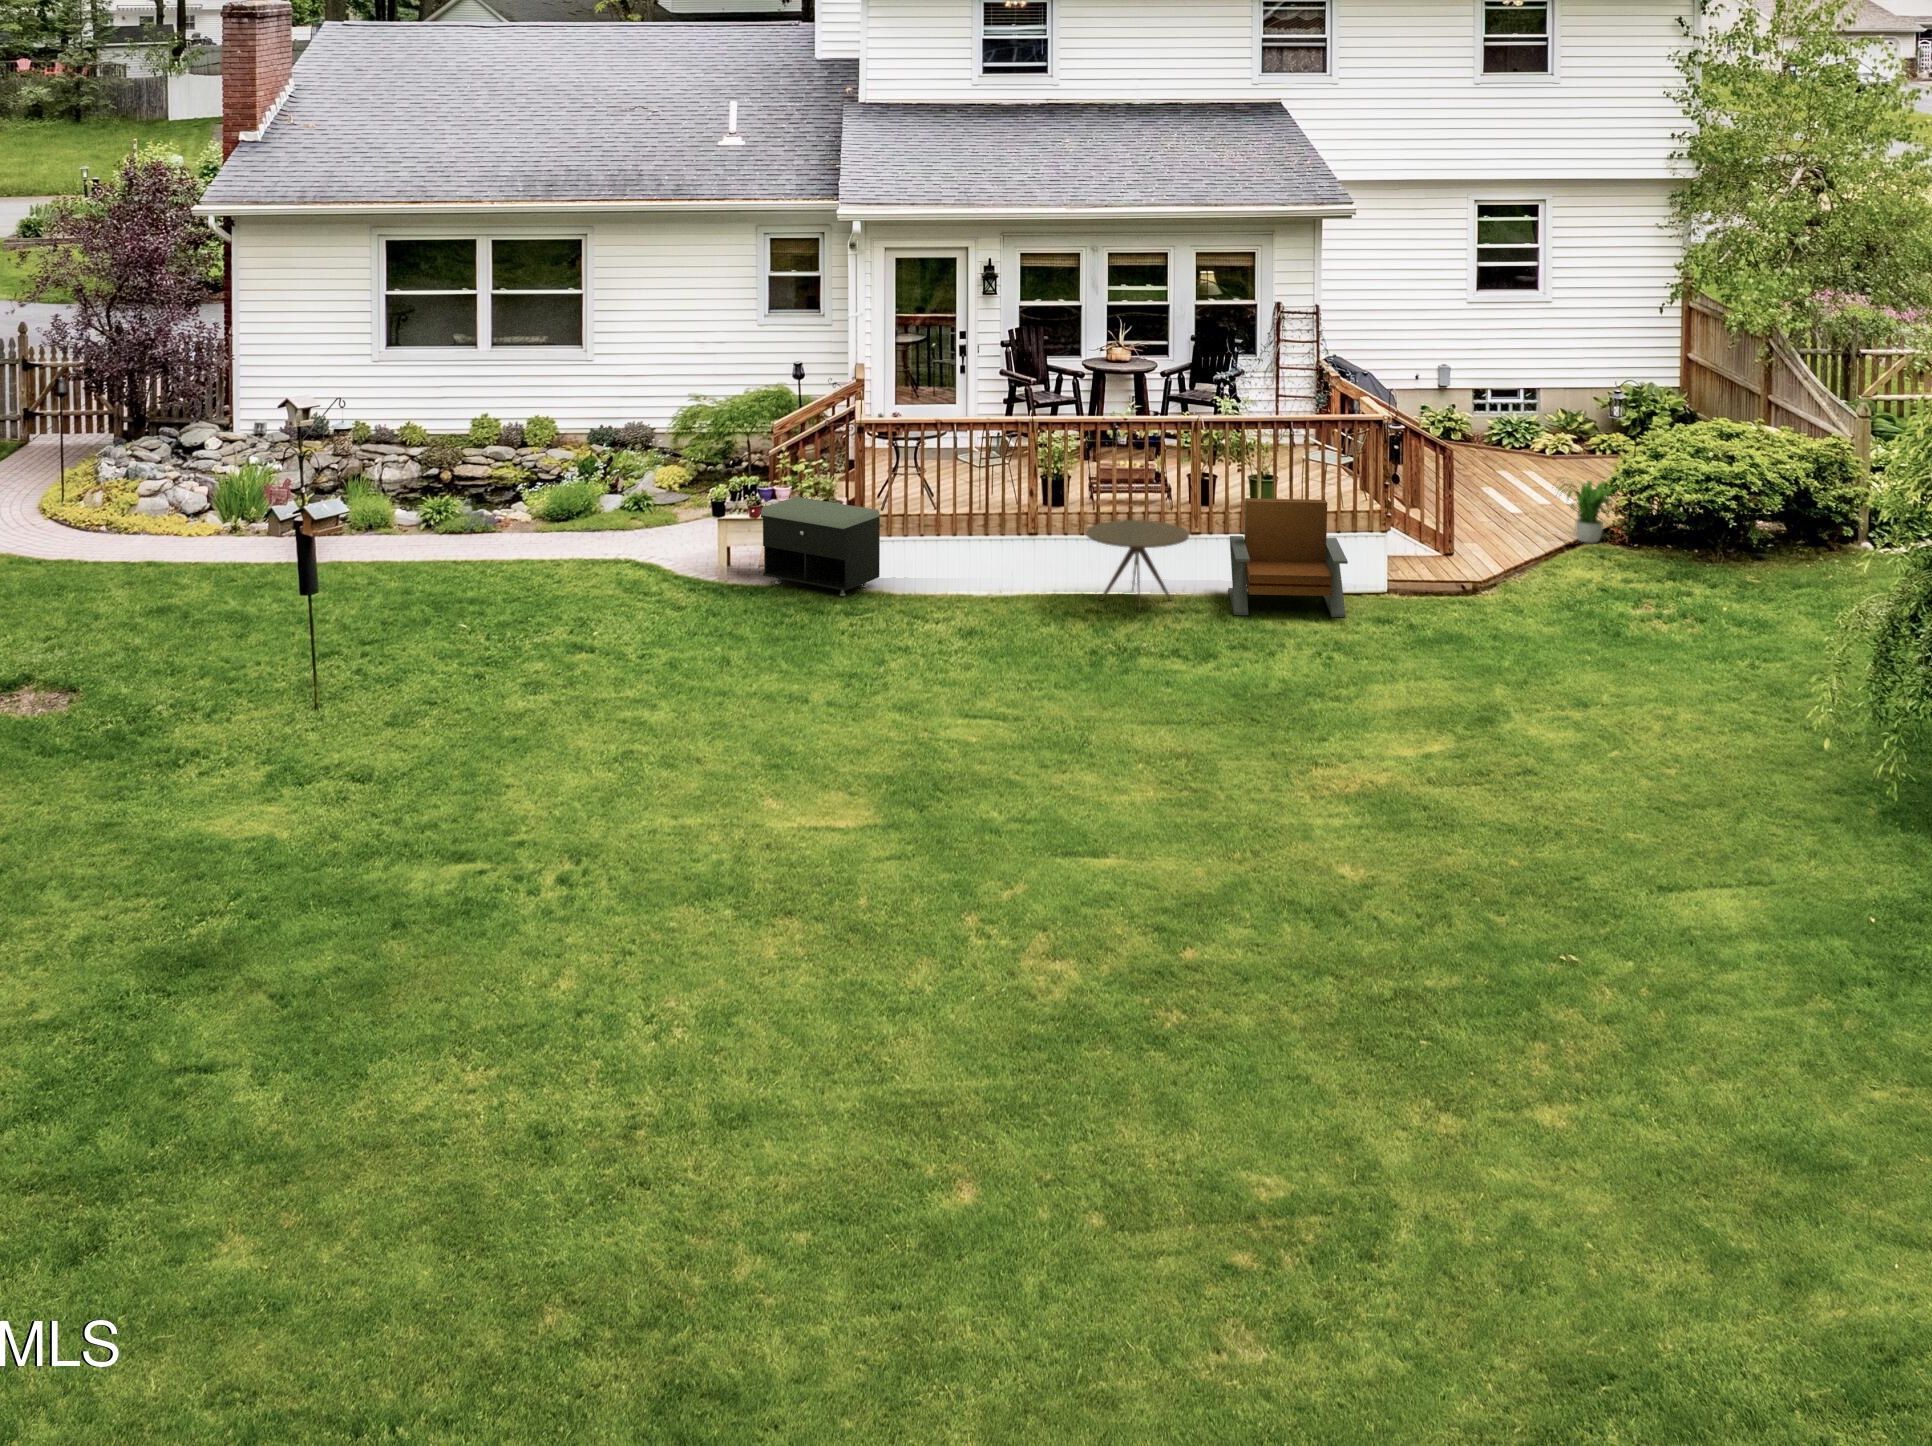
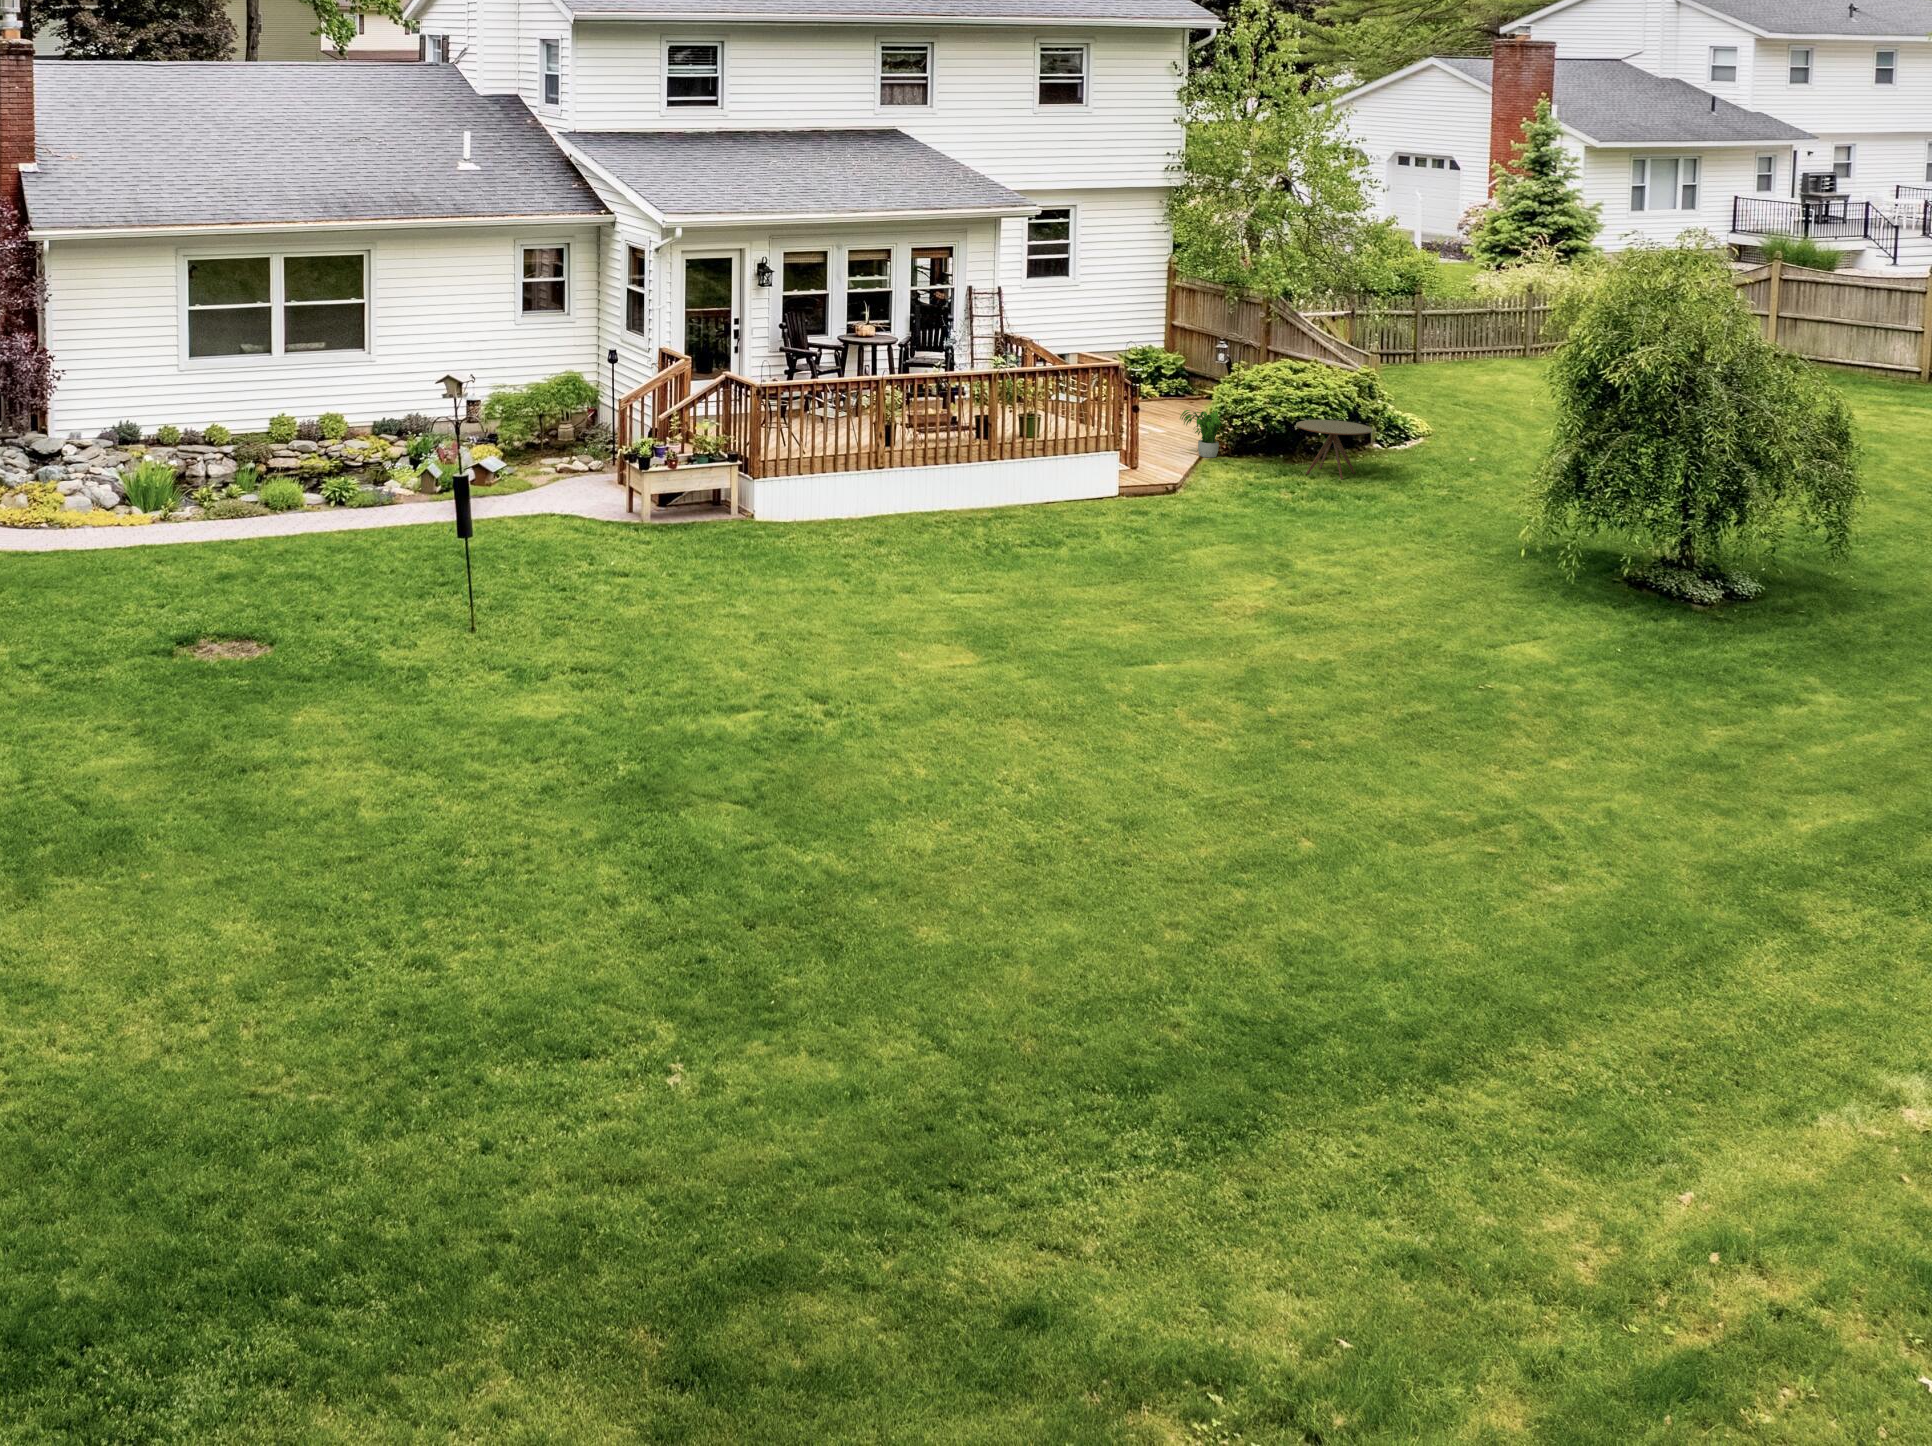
storage bench: present [761,497,880,596] -> none [665,456,757,532]
lounge chair: present [1228,498,1348,617] -> none [1014,432,1122,523]
round table: present [1086,520,1189,610] -> present [1296,420,1372,479]

